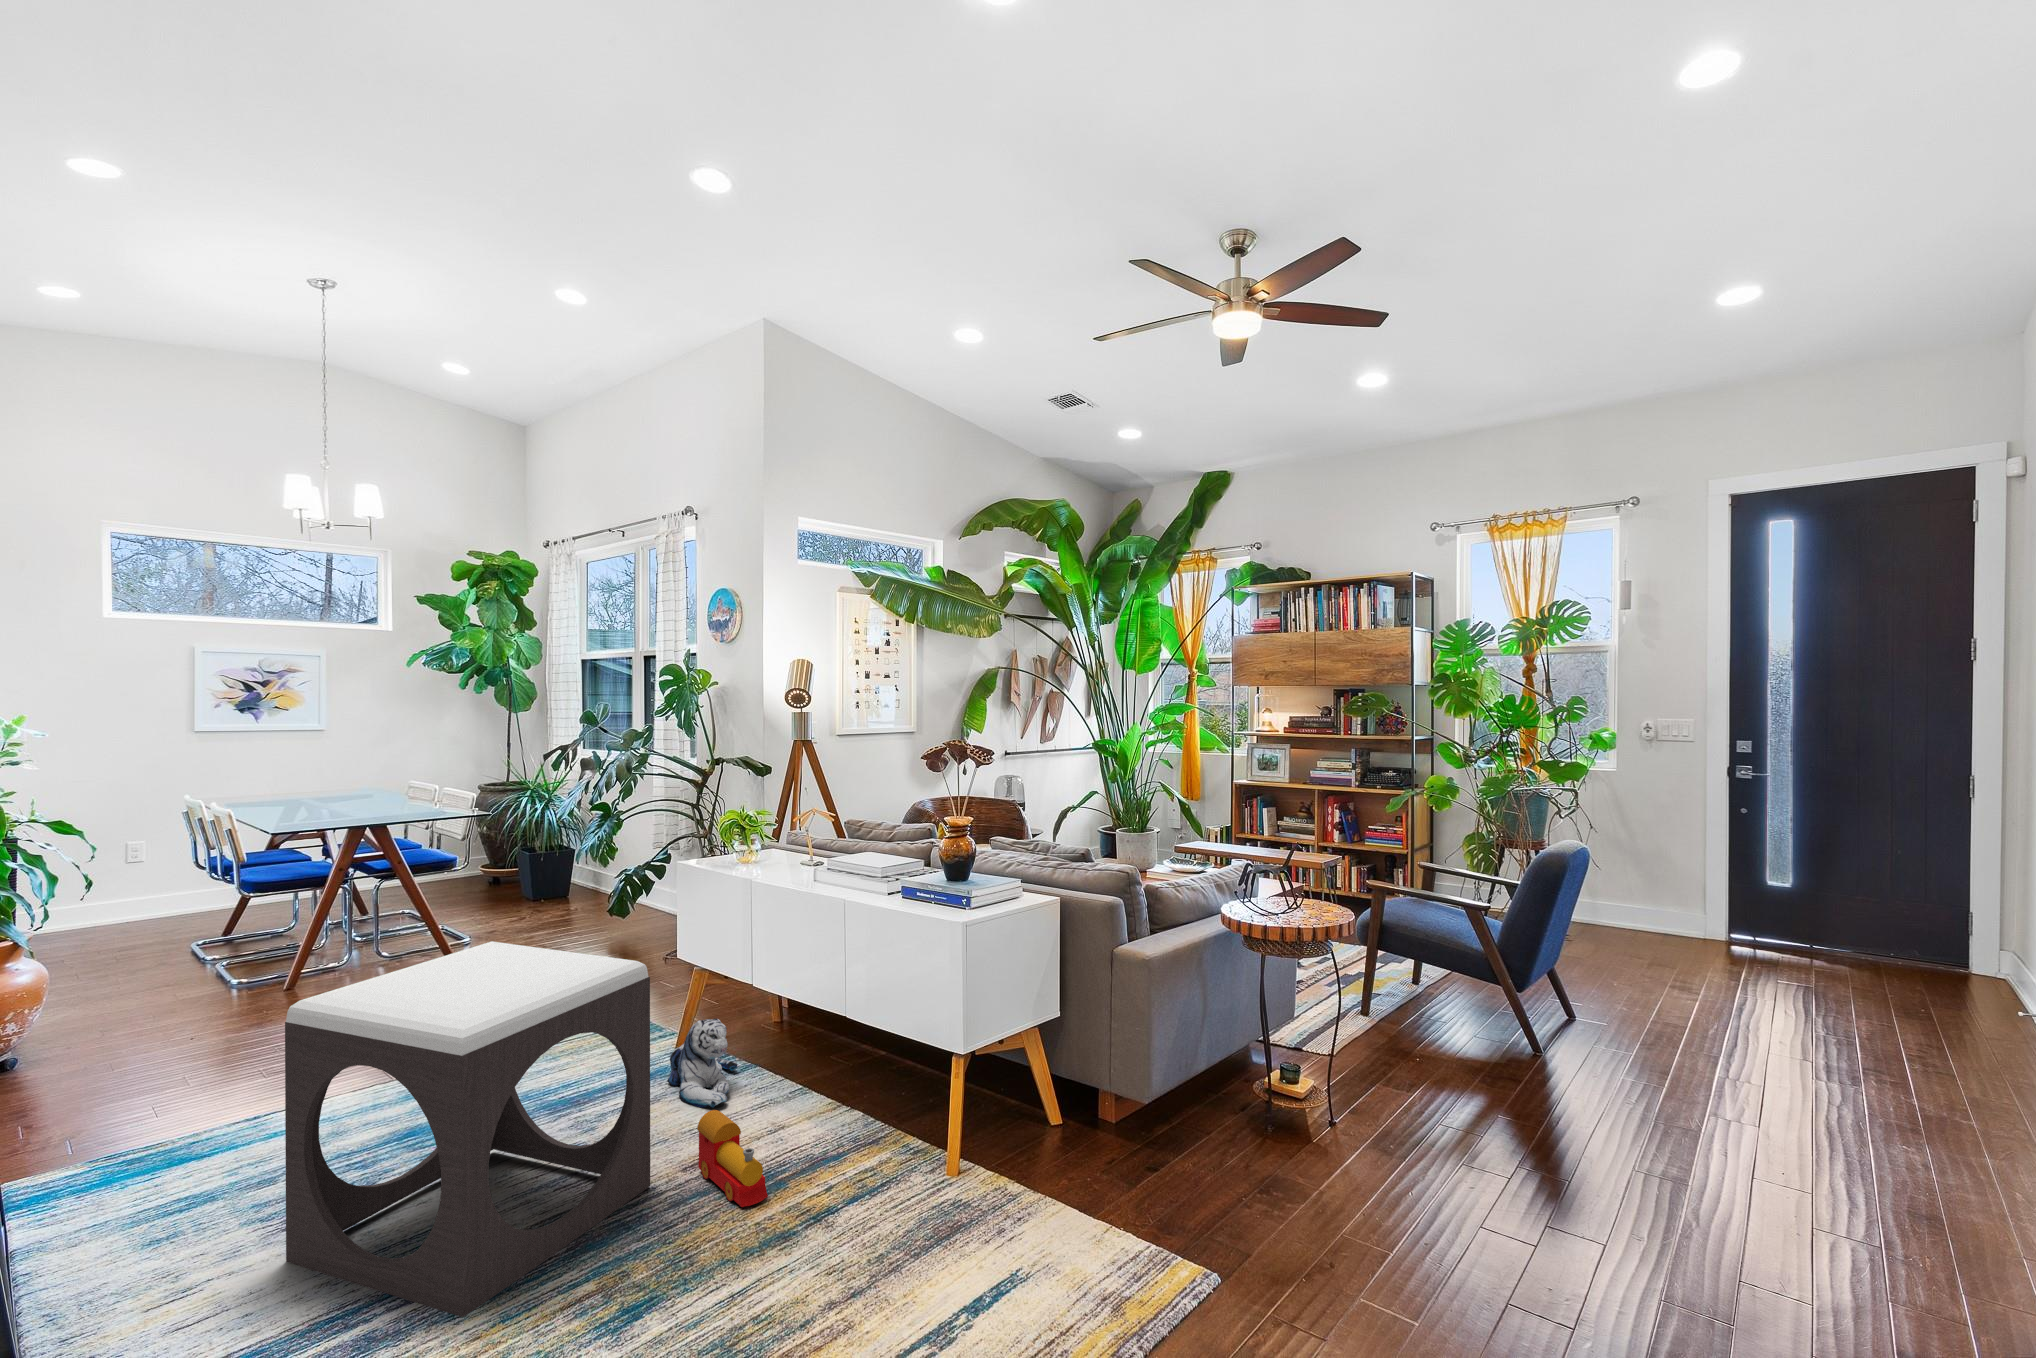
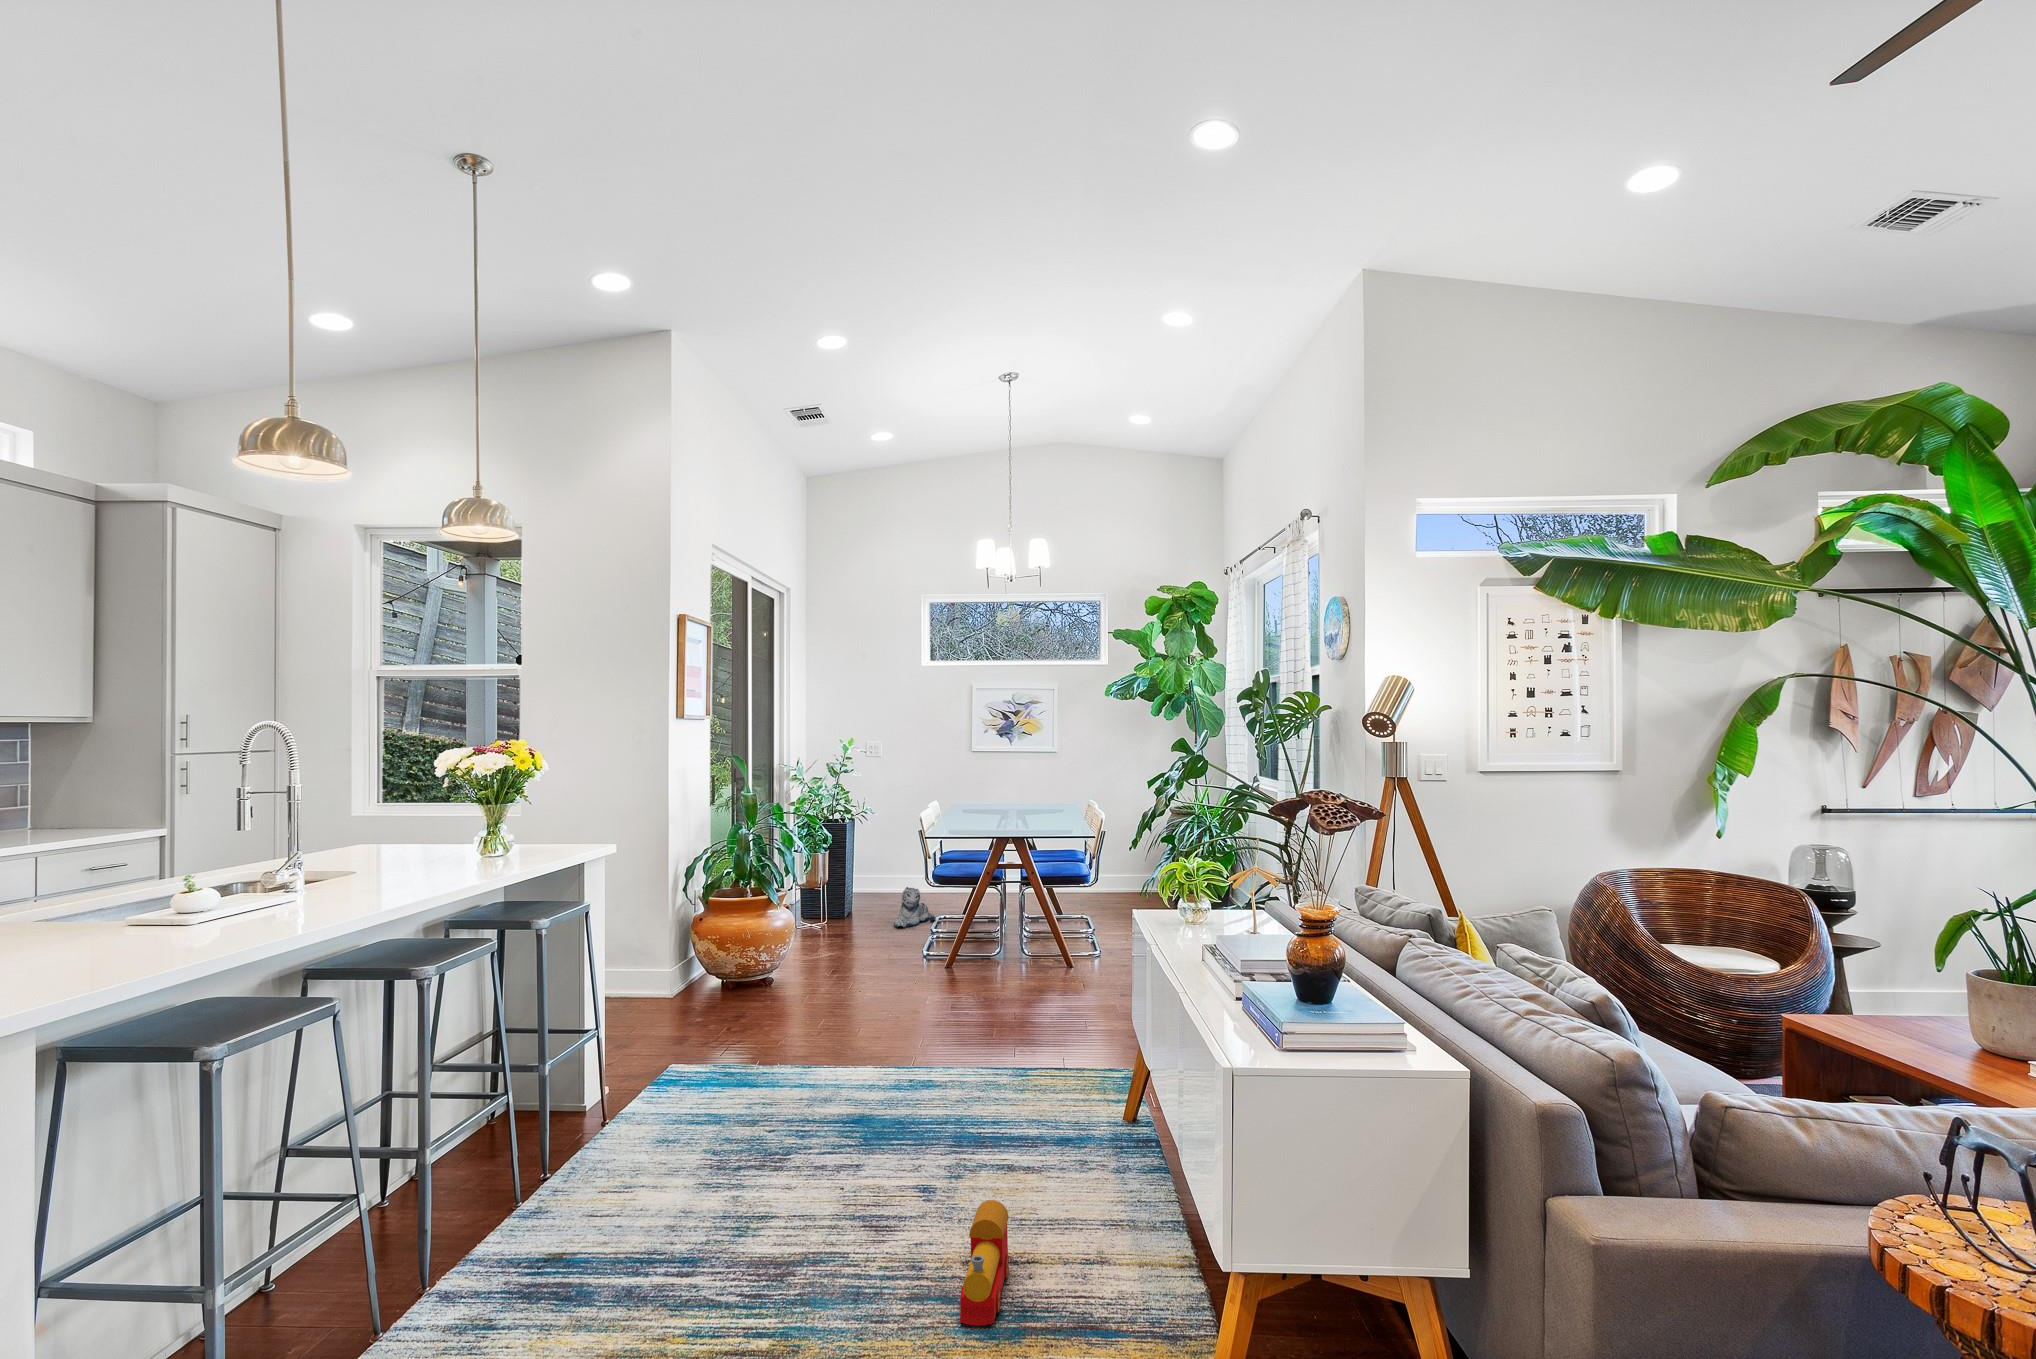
footstool: present [285,941,650,1317] -> none [662,962,924,1311]
plush toy: present [667,1018,738,1108] -> present [894,887,936,928]

